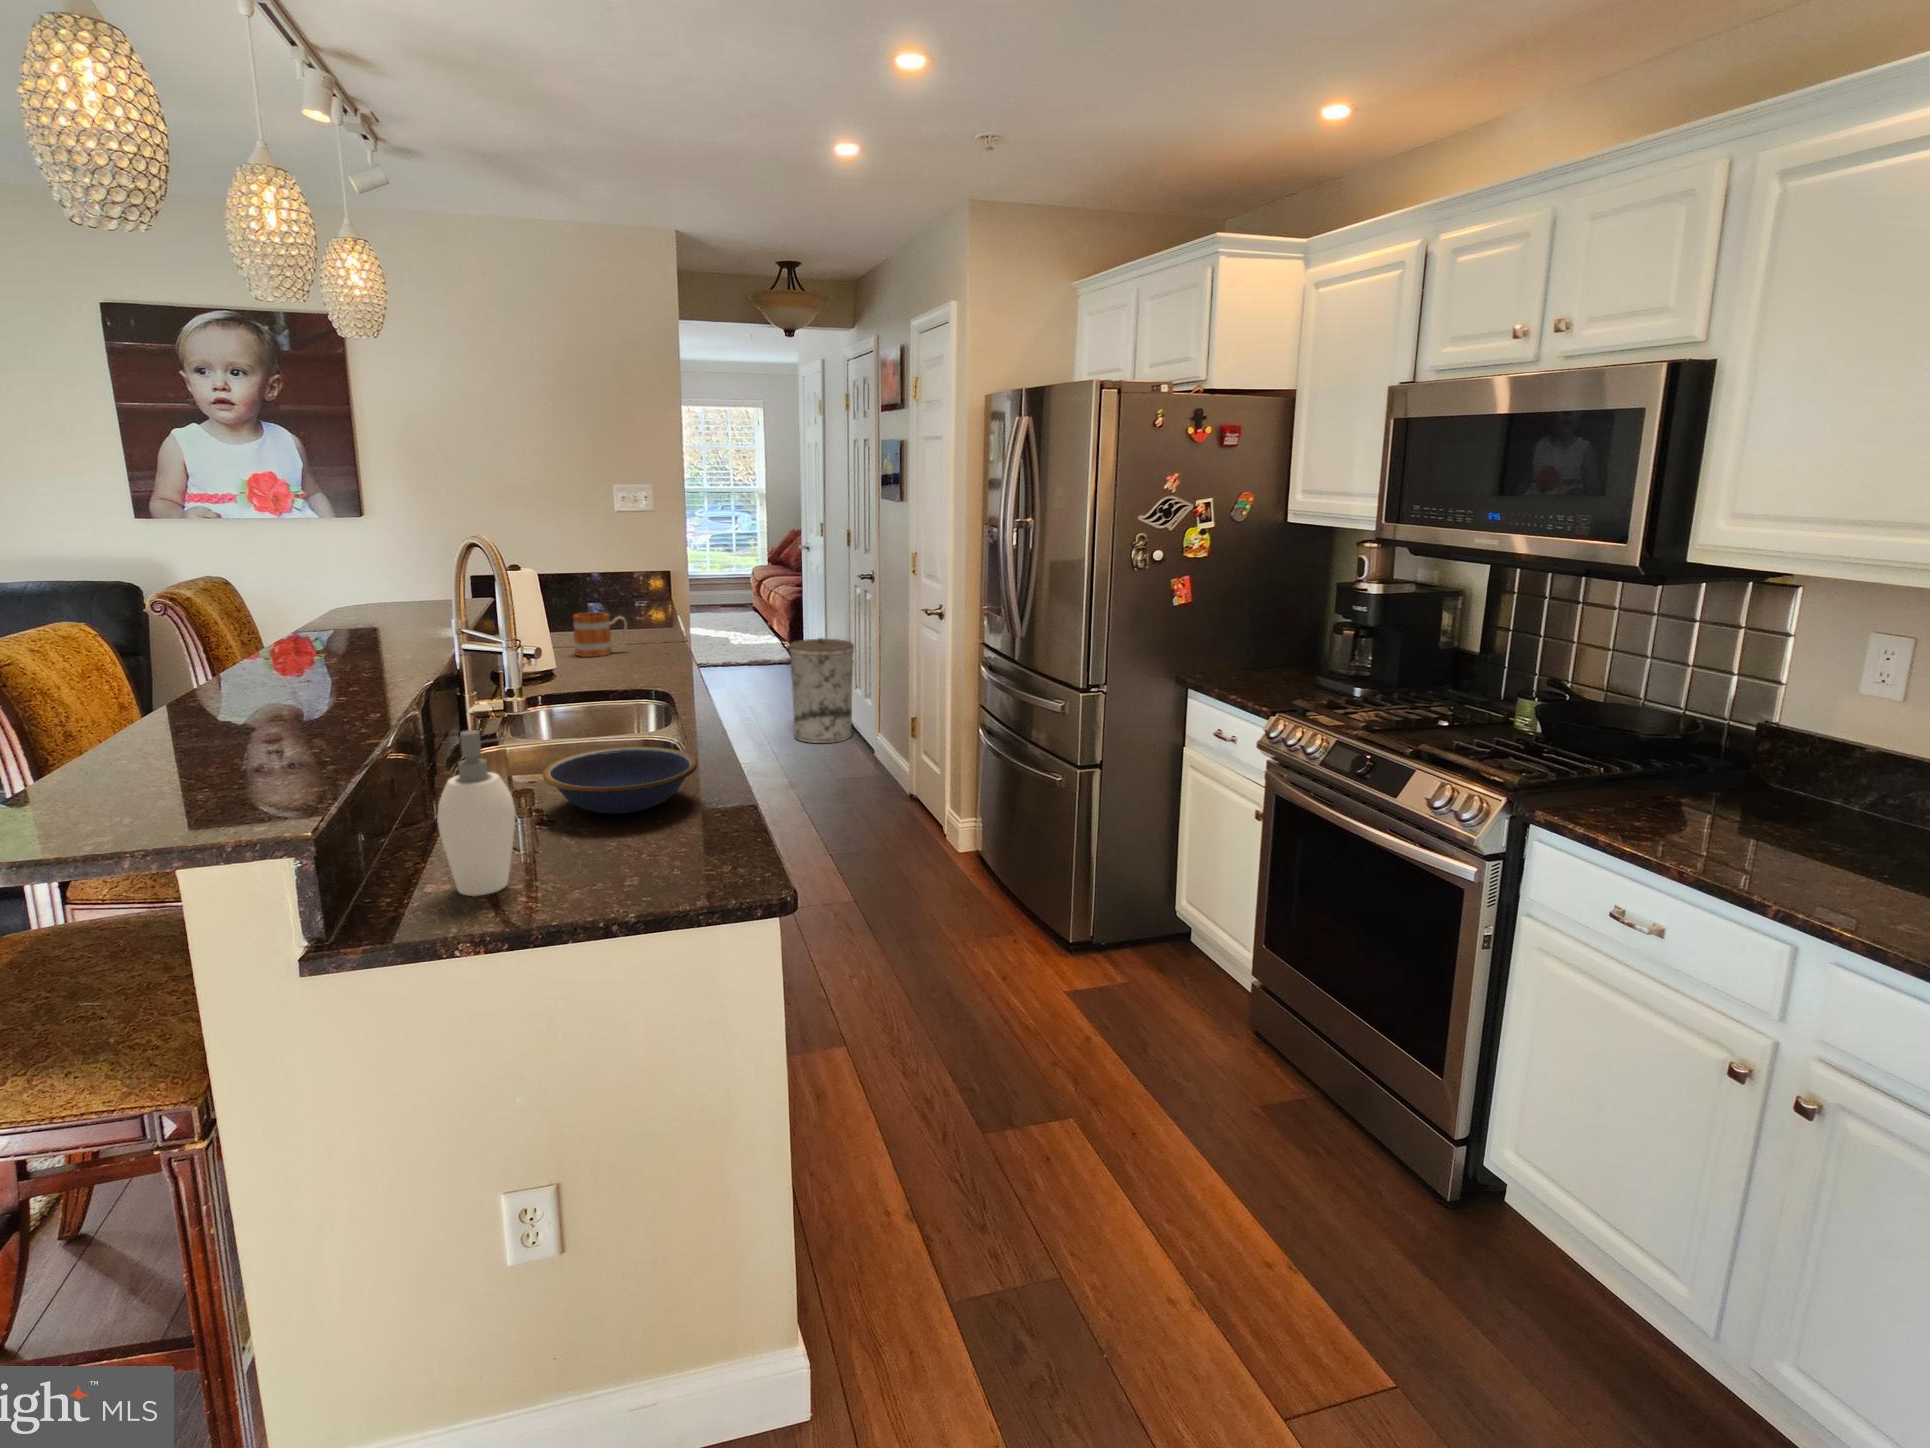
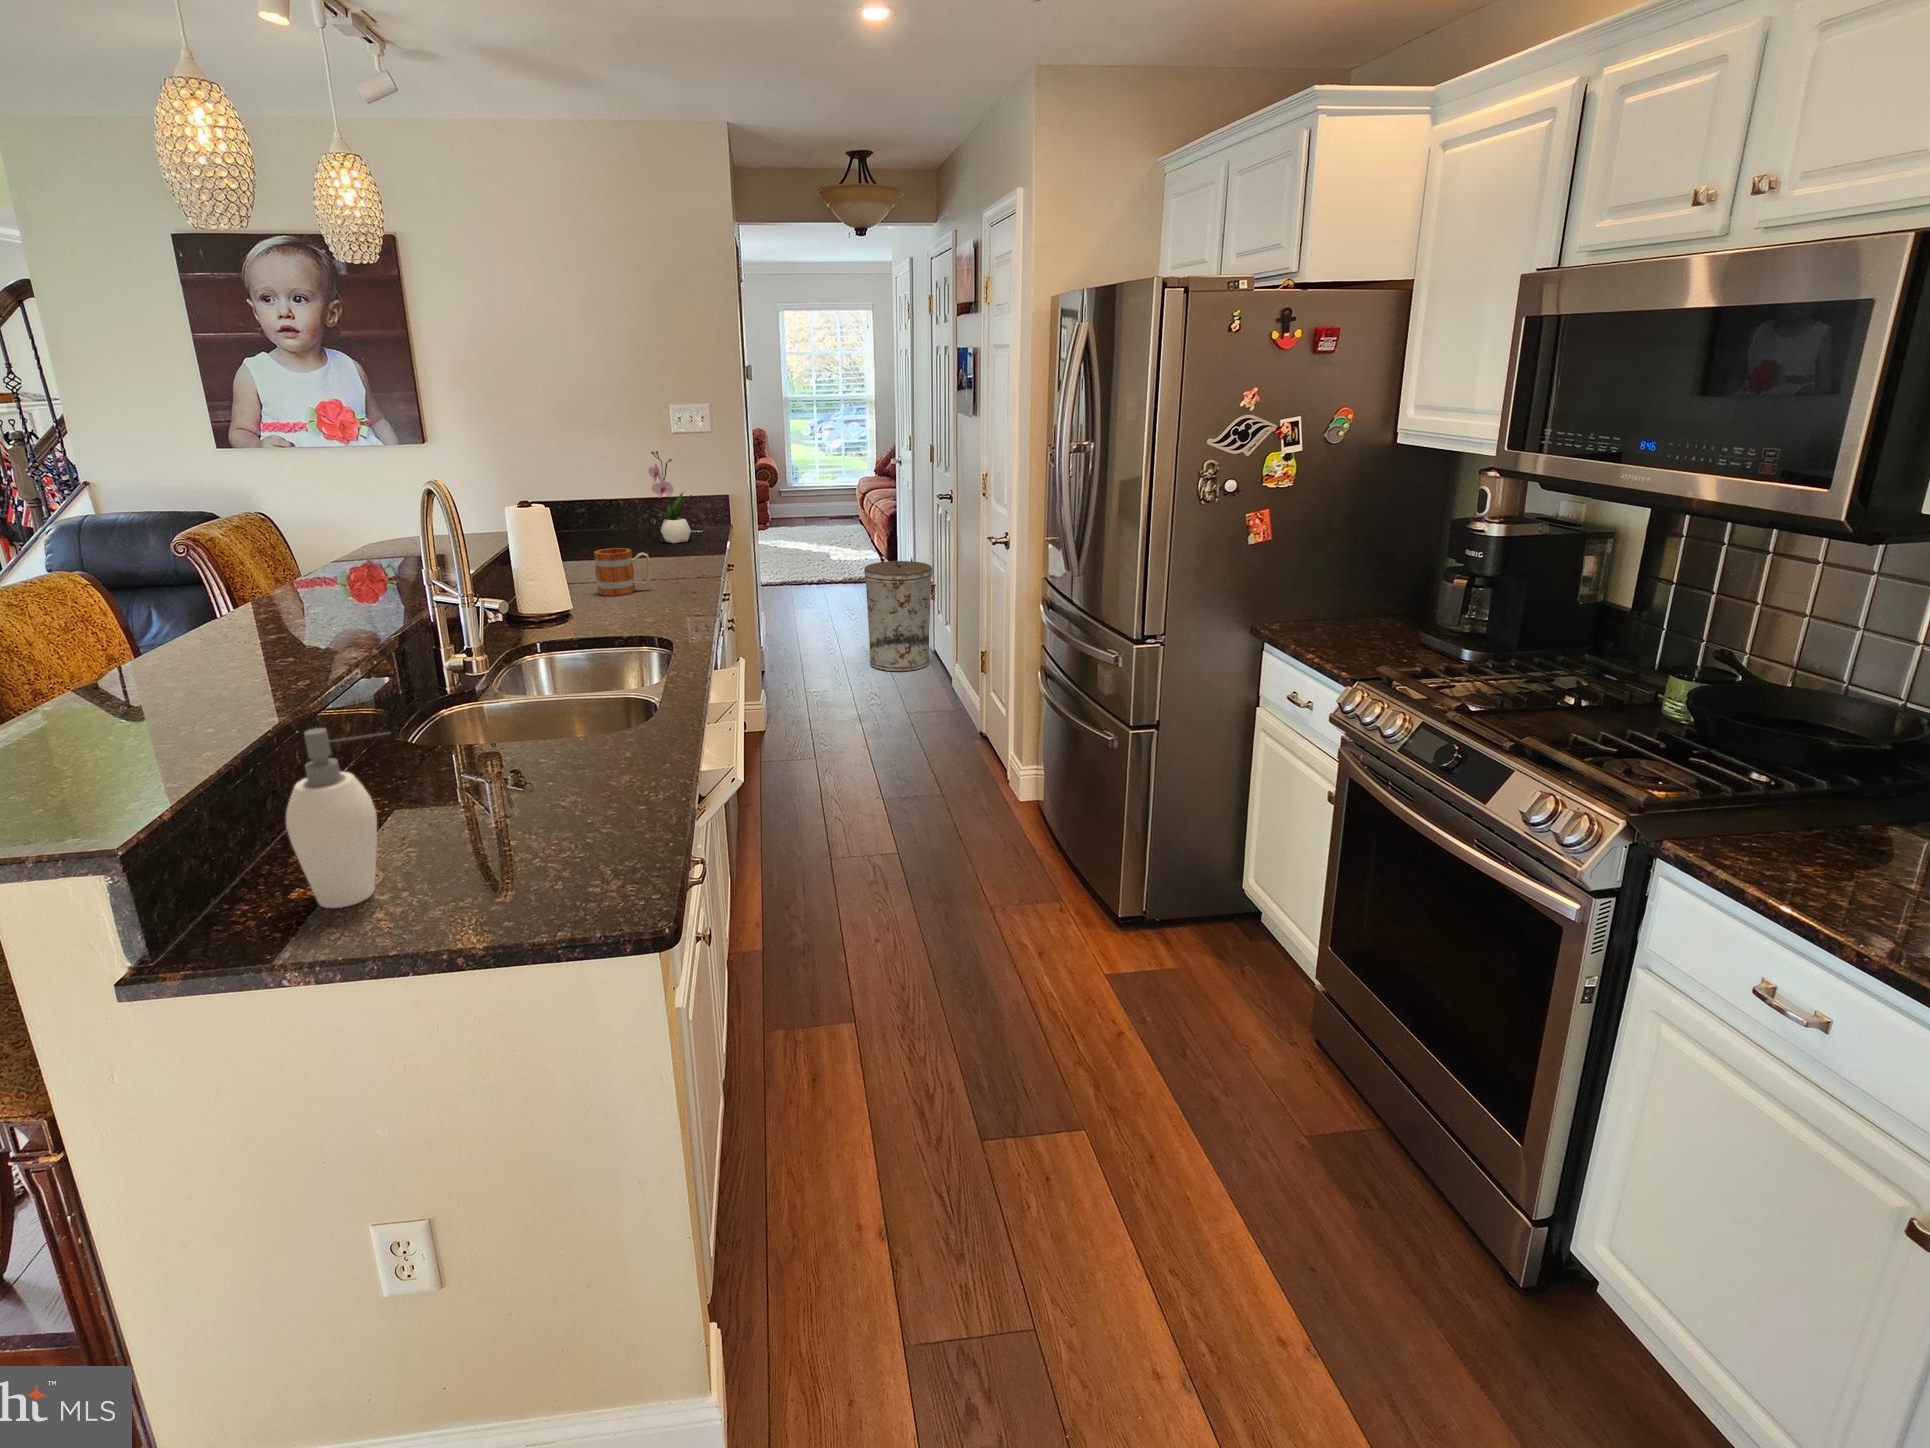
flower arrangement: none [598,527,641,615] -> present [648,451,692,543]
bowl: present [543,747,697,814] -> none [454,722,625,803]

